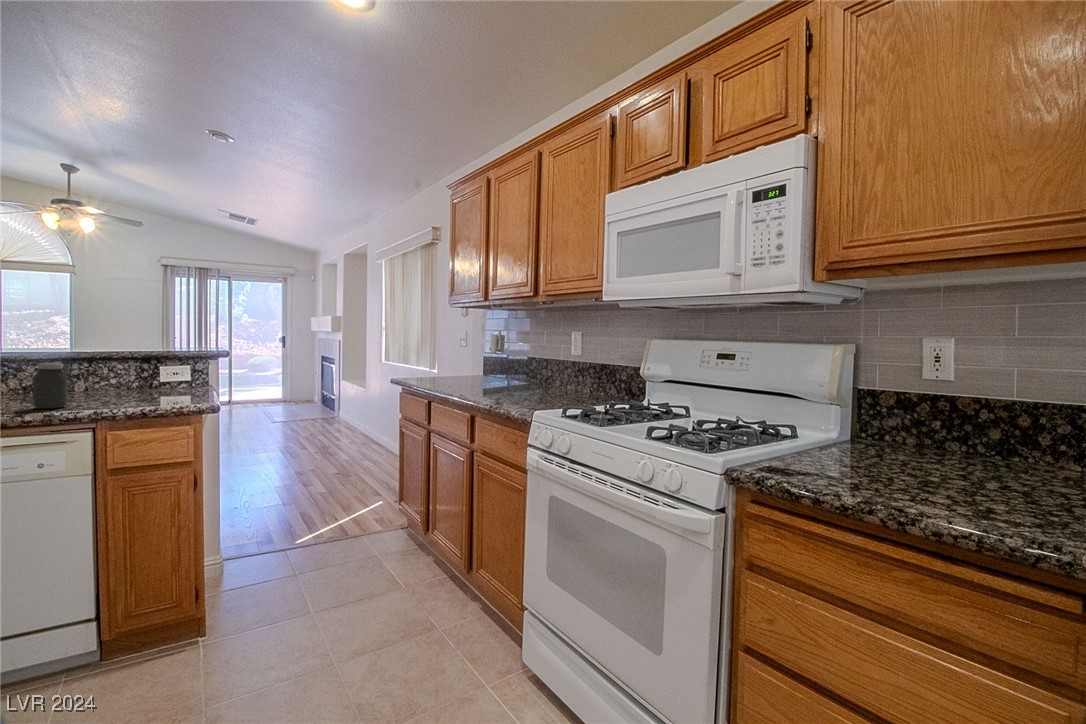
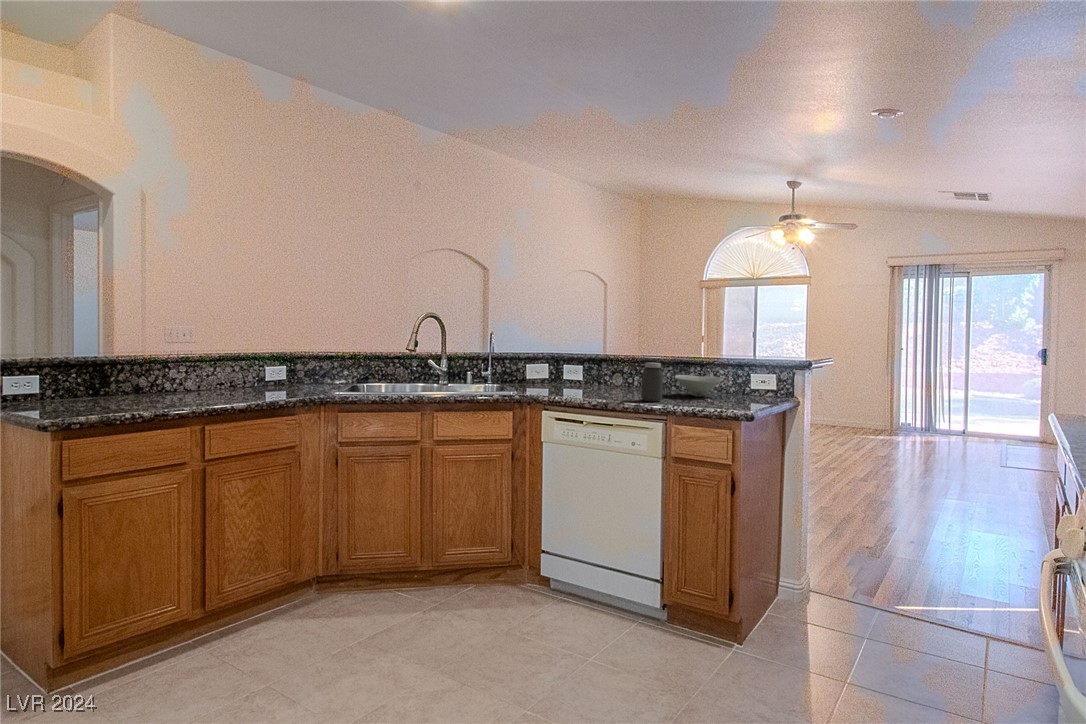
bowl: none [64,374,132,396] -> present [675,375,723,396]

